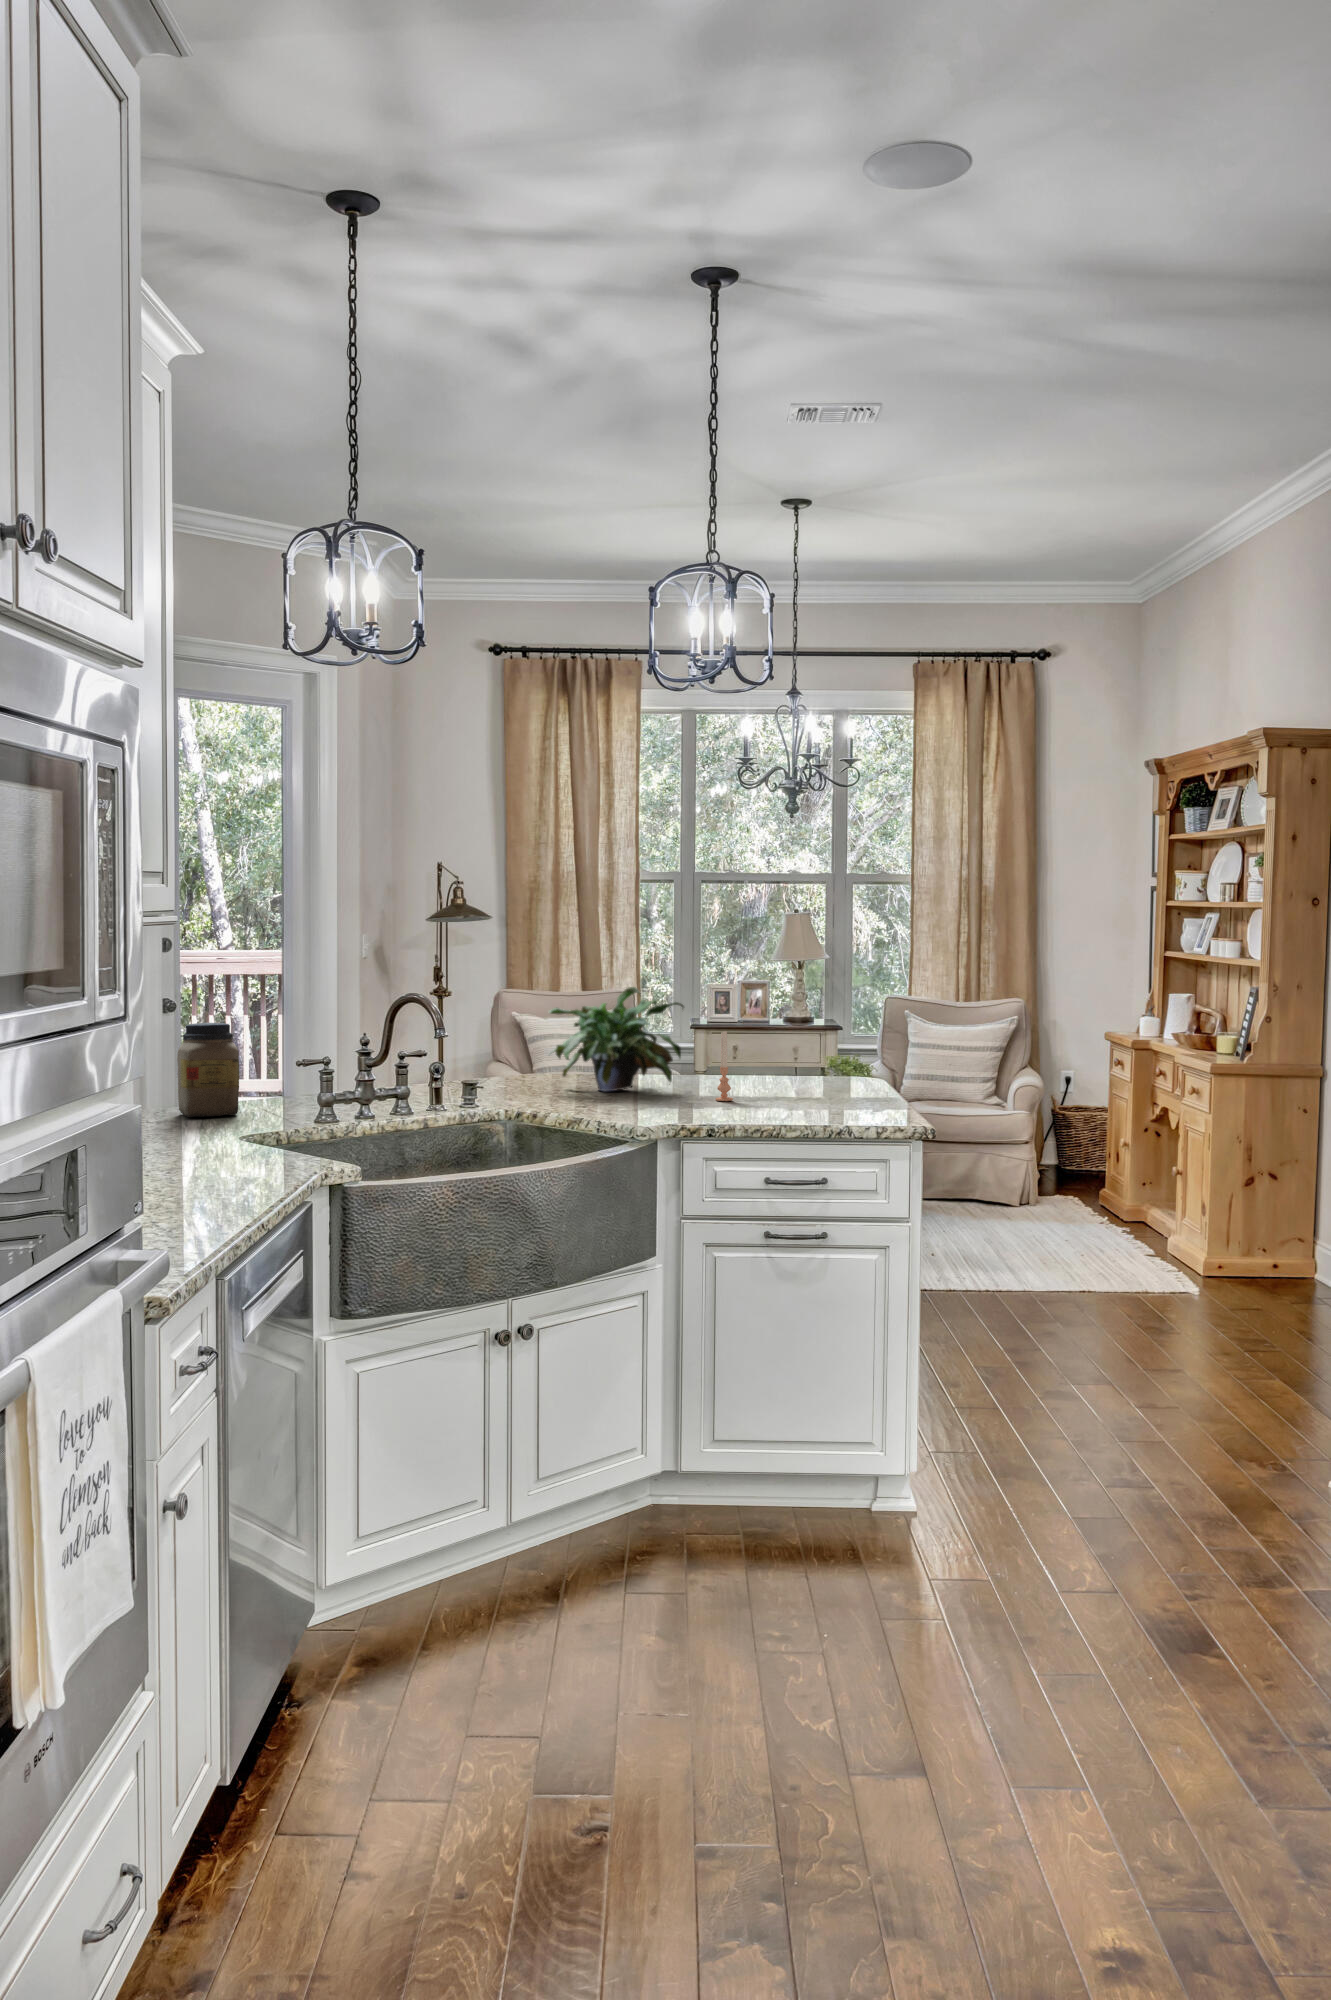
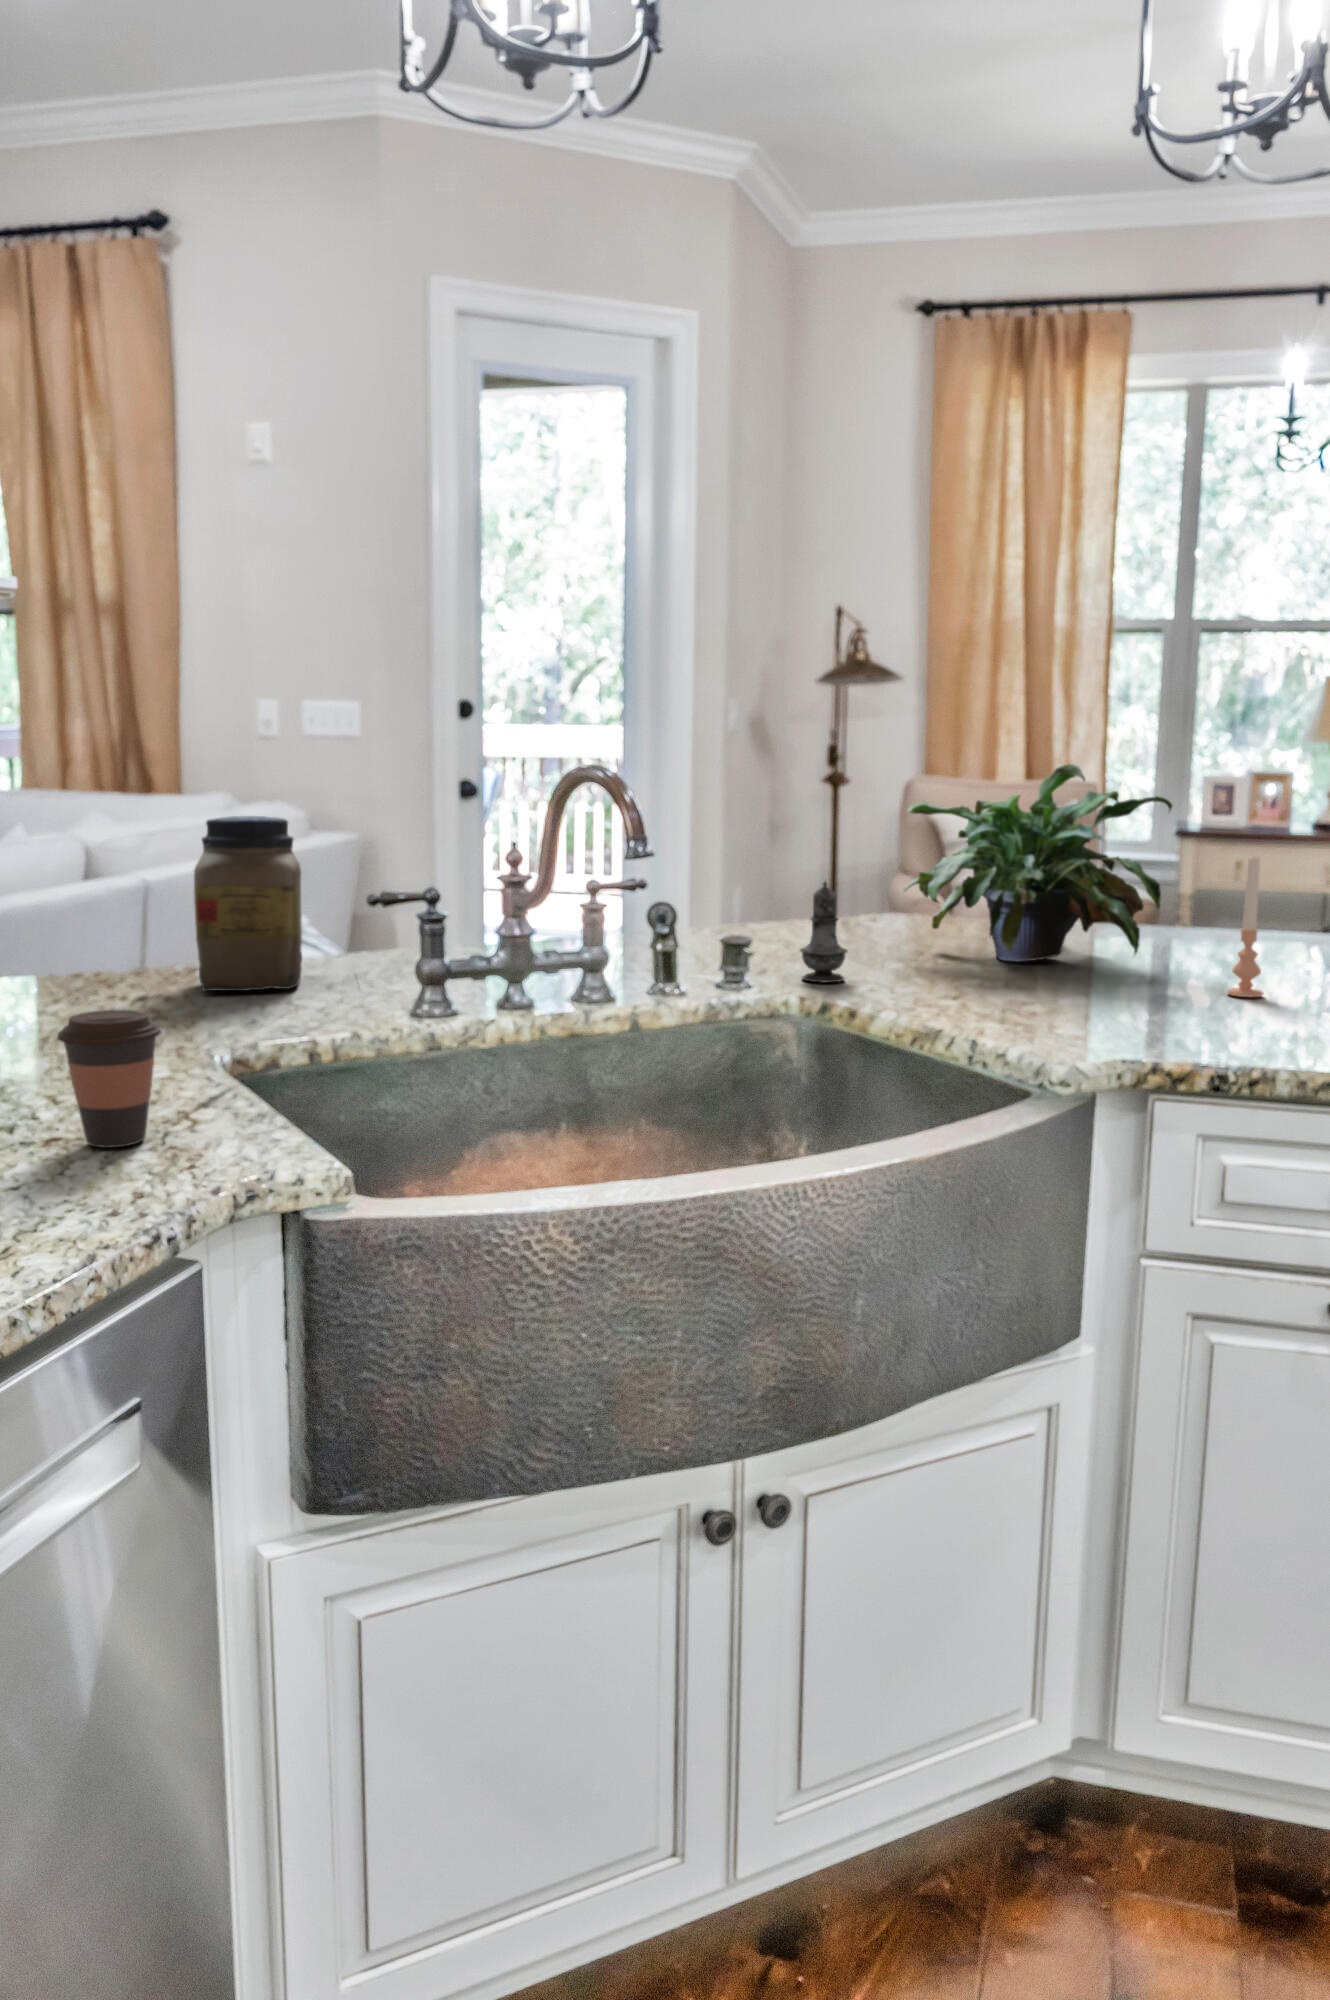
salt shaker: none [501,1049,526,1102] -> present [800,882,847,982]
coffee cup: none [222,1106,267,1164] -> present [57,1010,162,1148]

